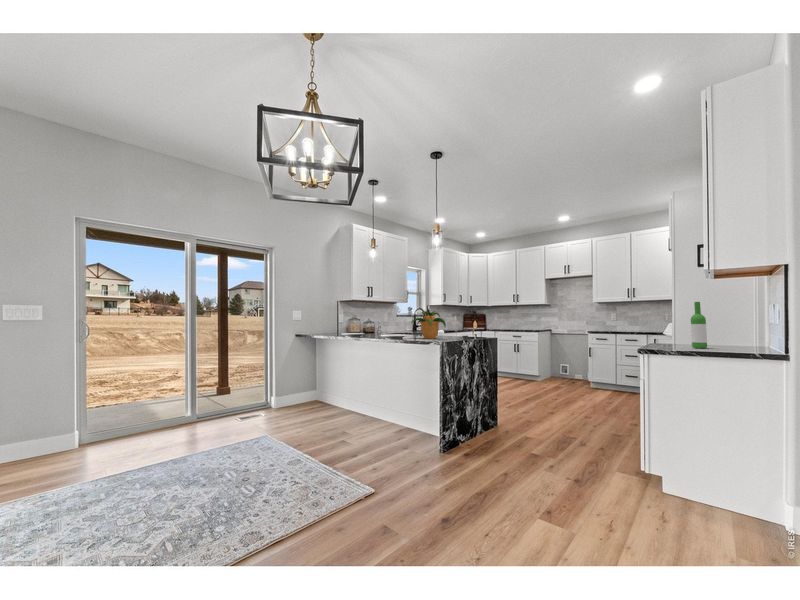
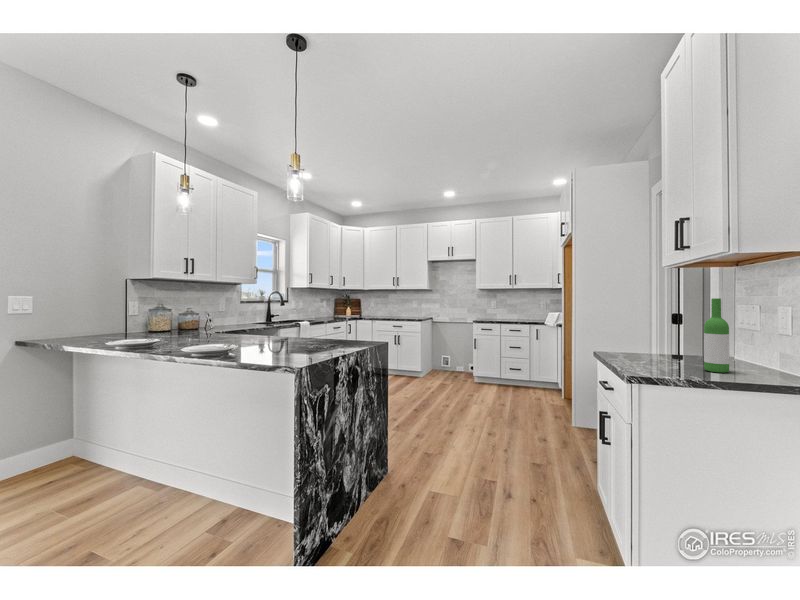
potted plant: present [411,309,446,339] -> none [241,300,308,355]

